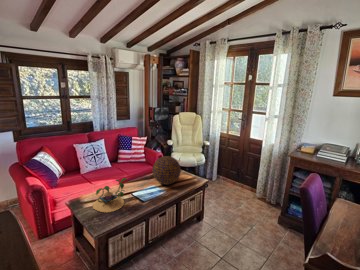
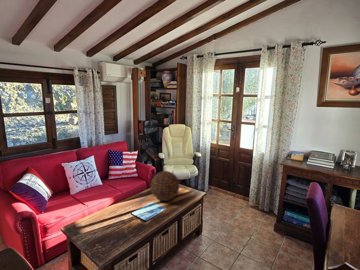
plant: present [93,178,126,212] -> none [92,197,128,236]

